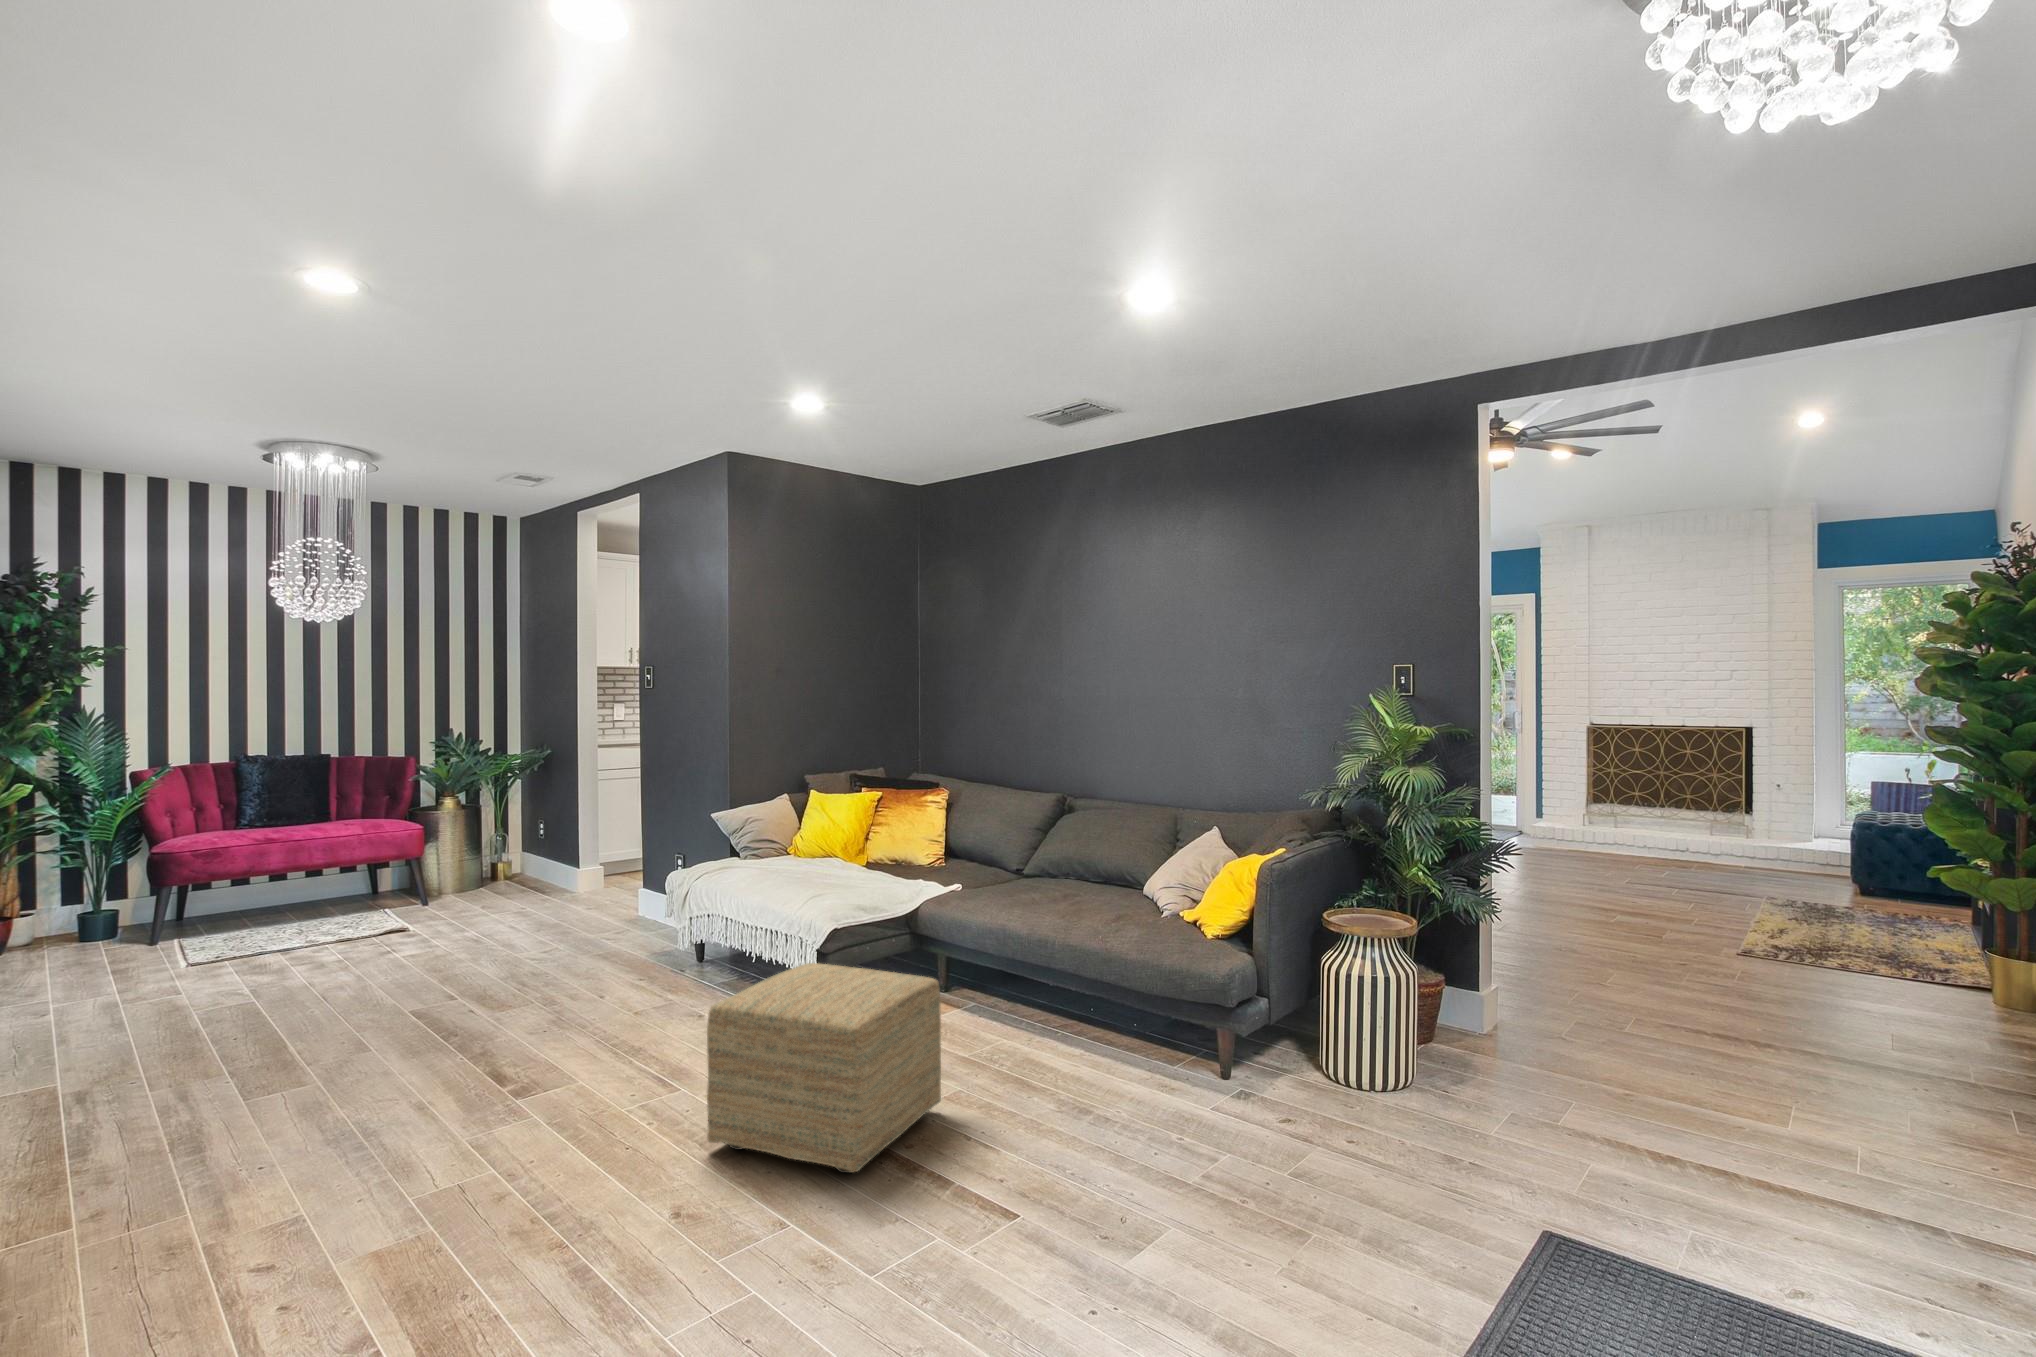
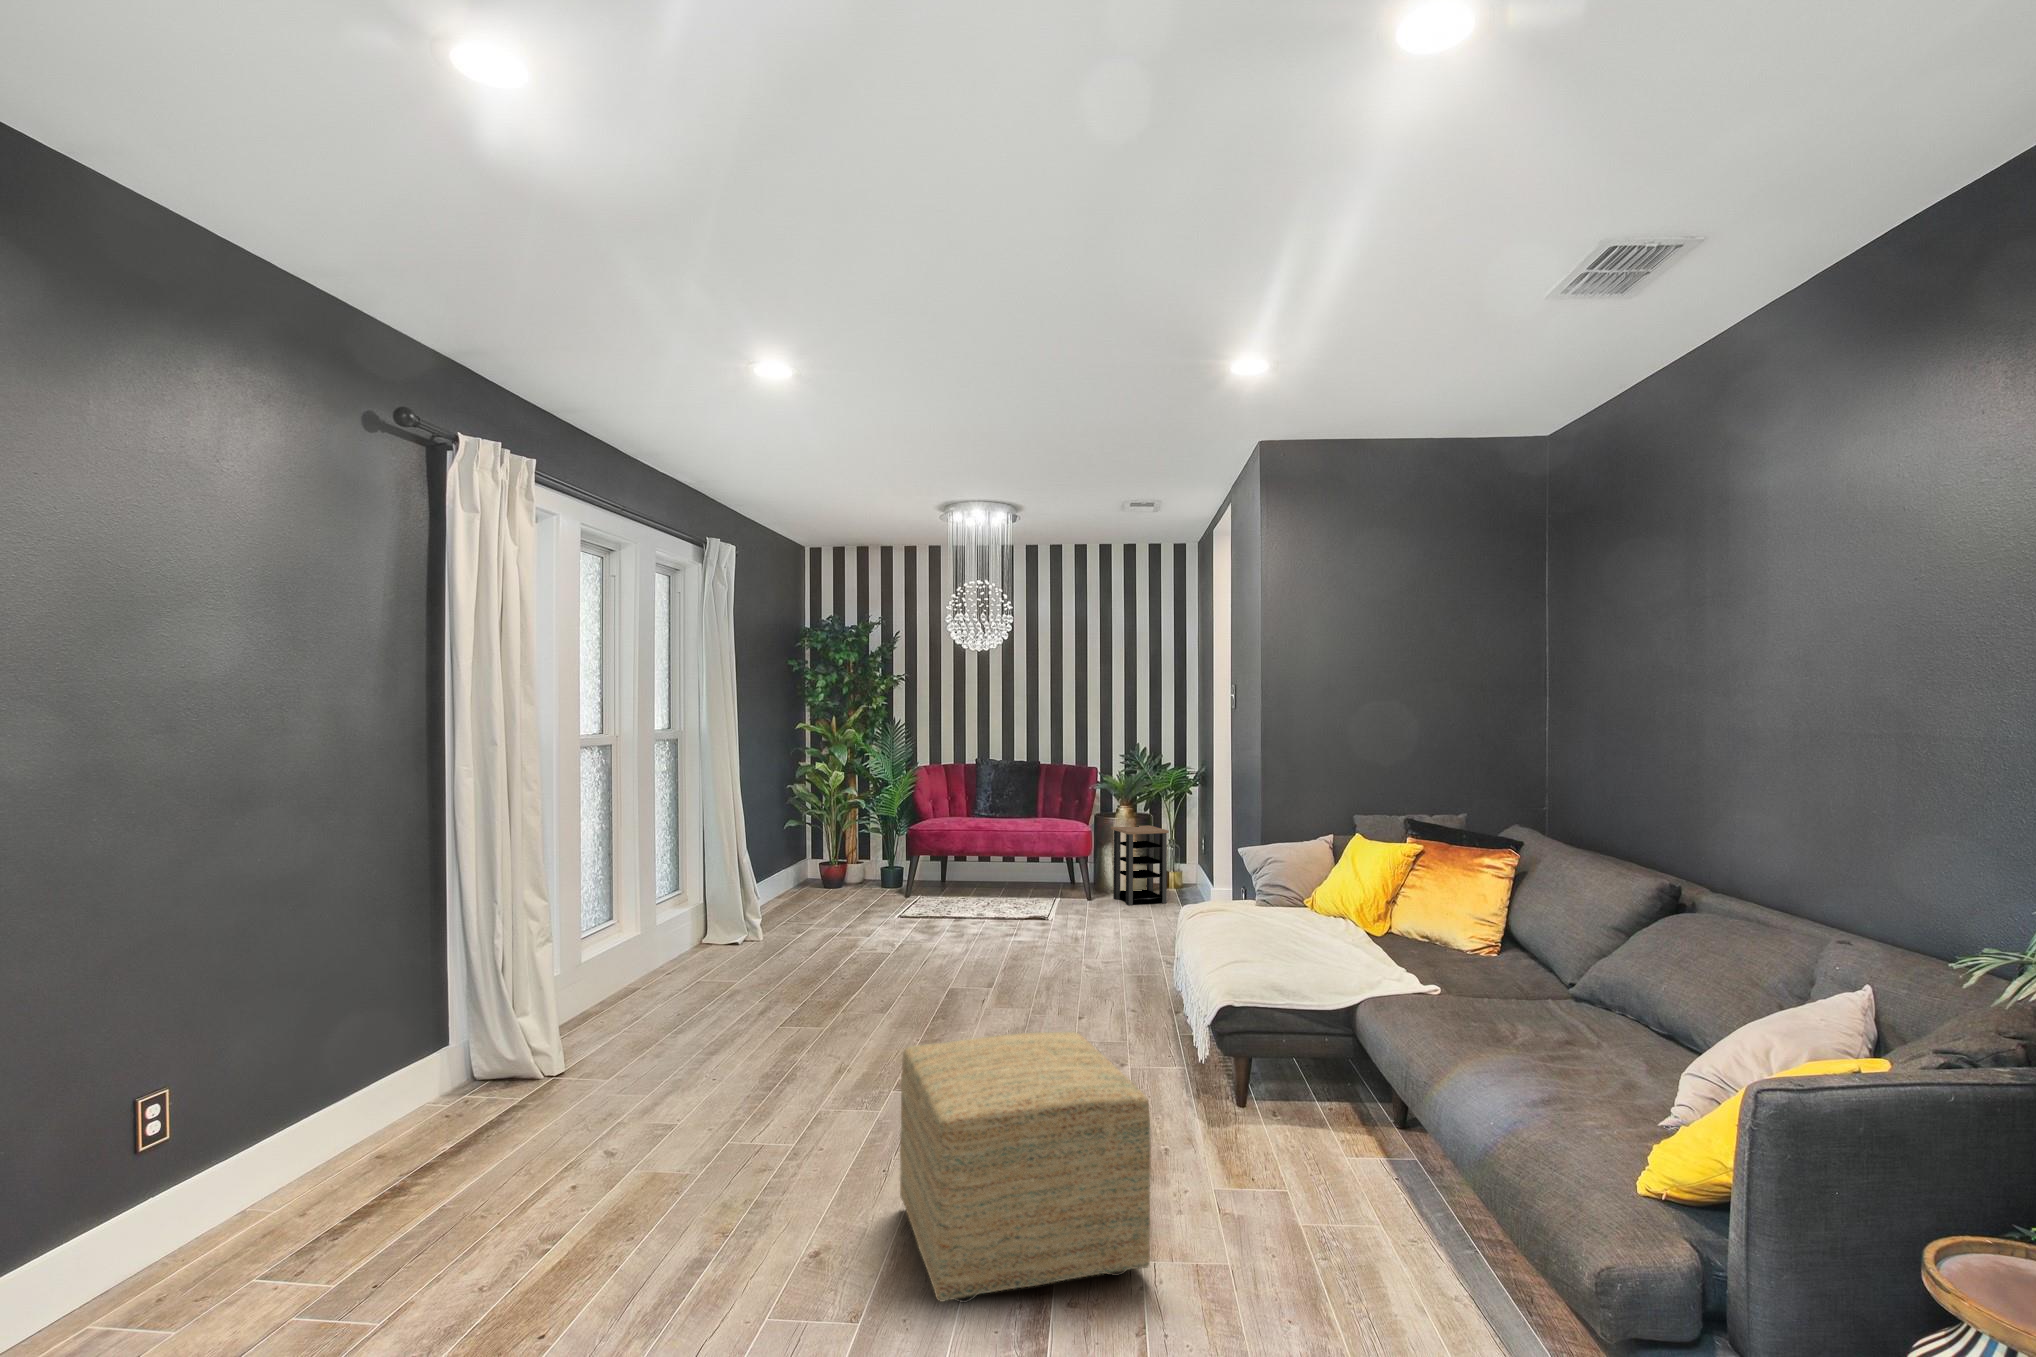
side table: none [442,815,516,902] -> present [1111,825,1169,905]

